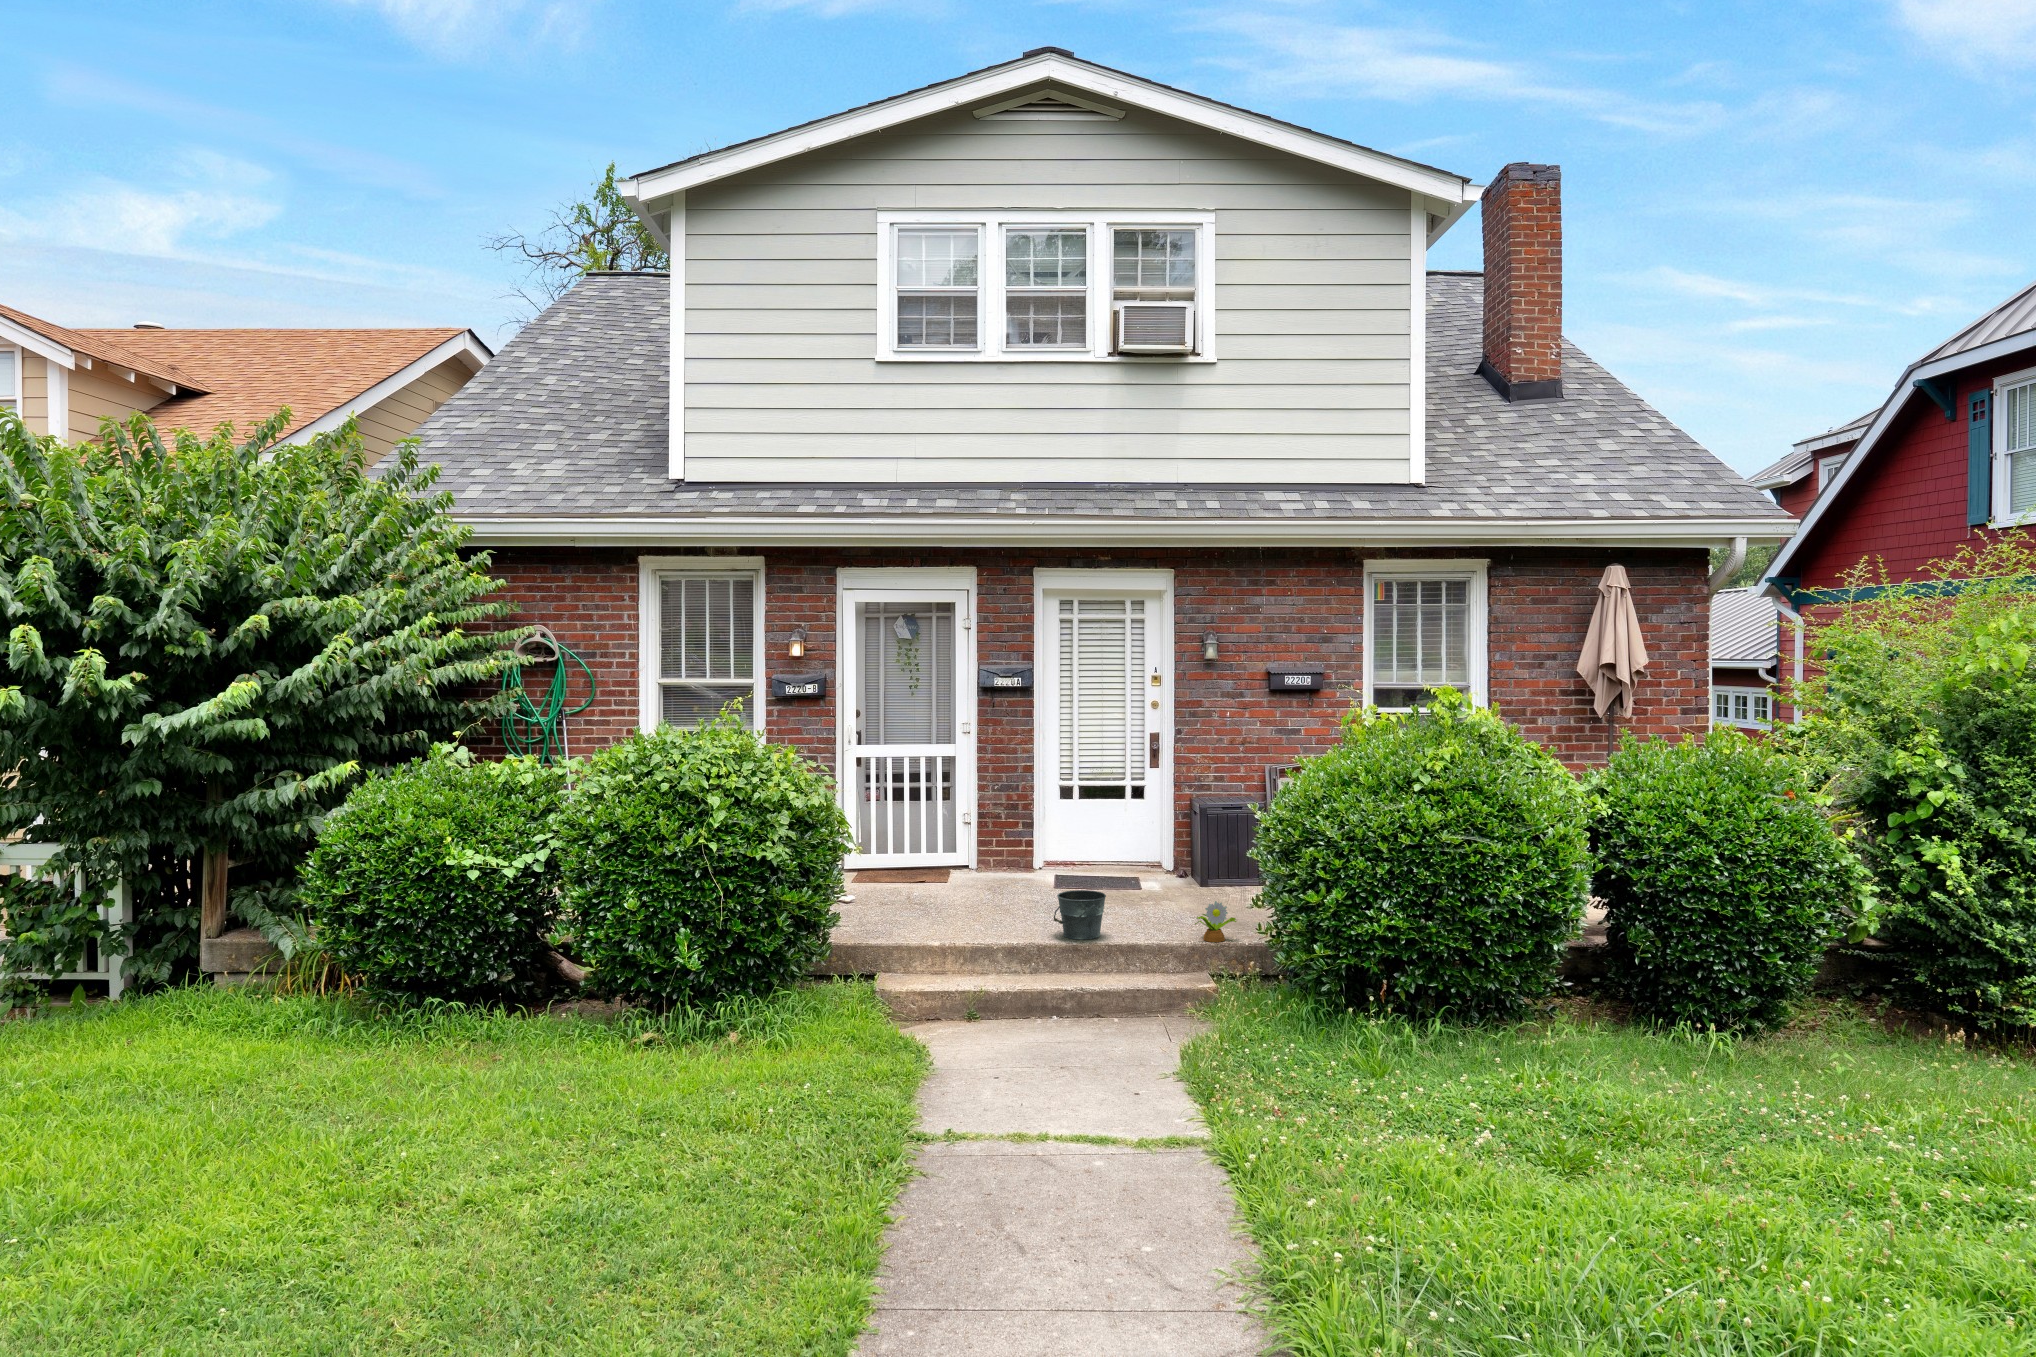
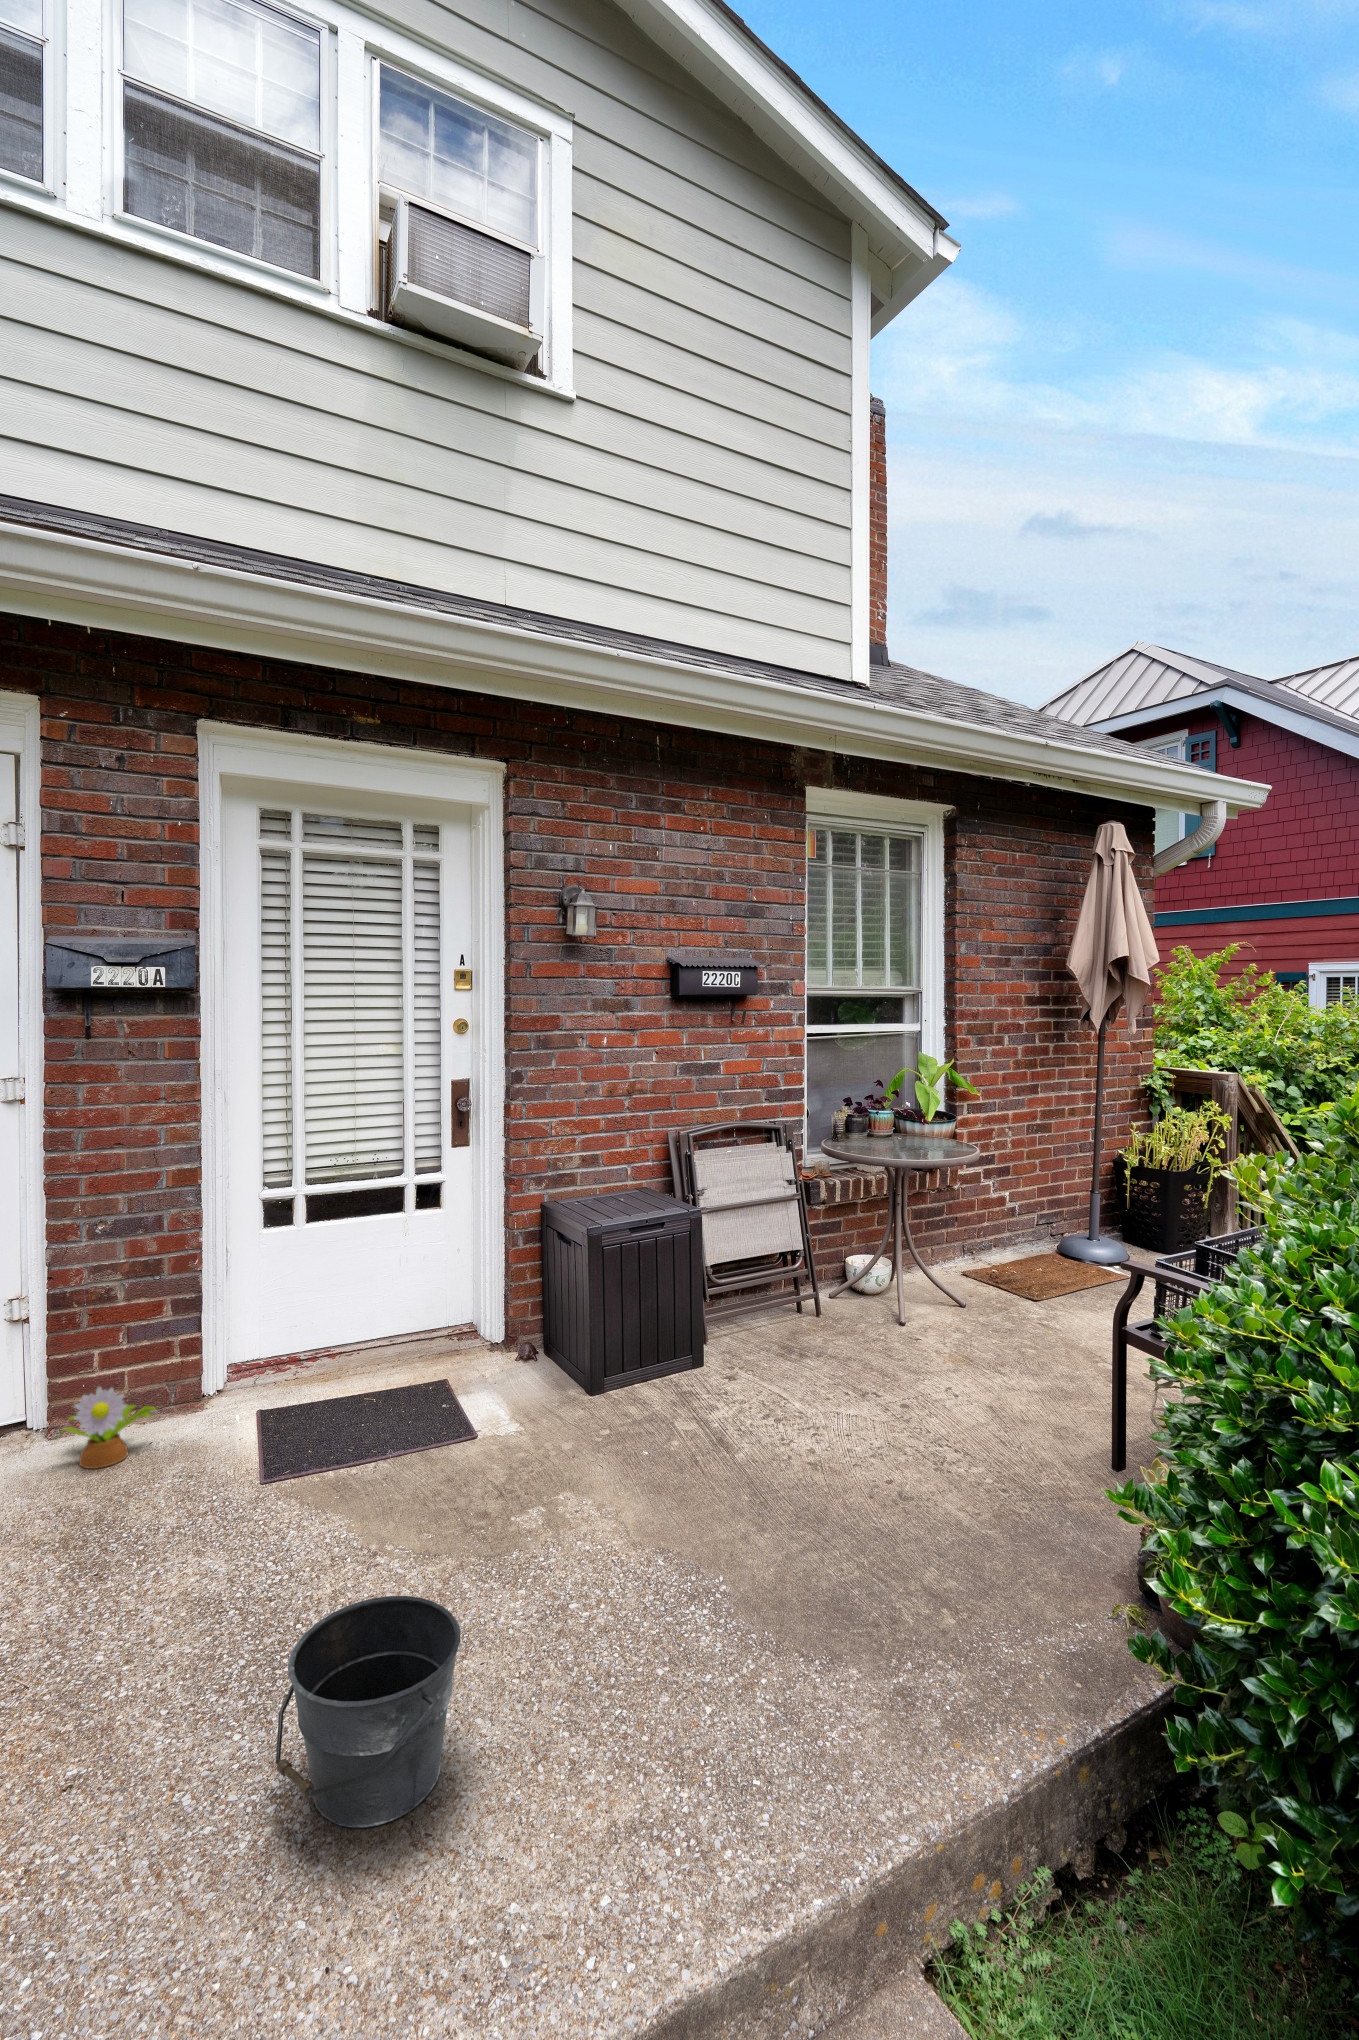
decorative plant: present [1195,901,1236,942] -> present [56,1387,156,1469]

